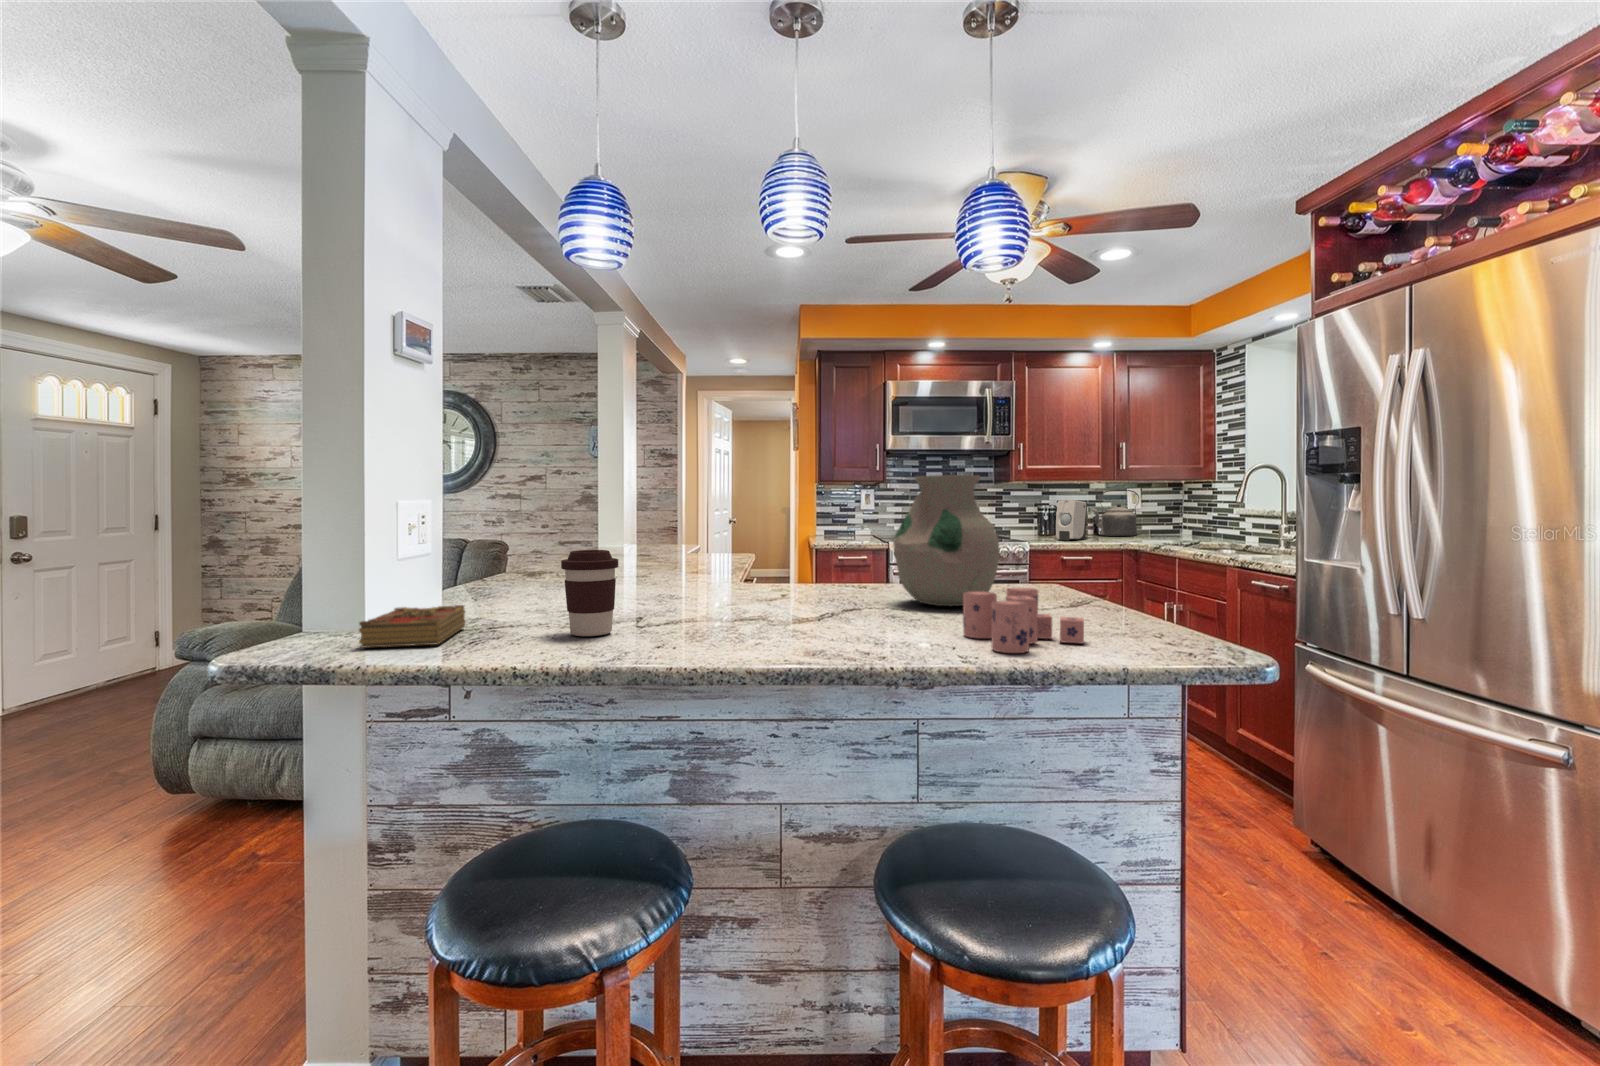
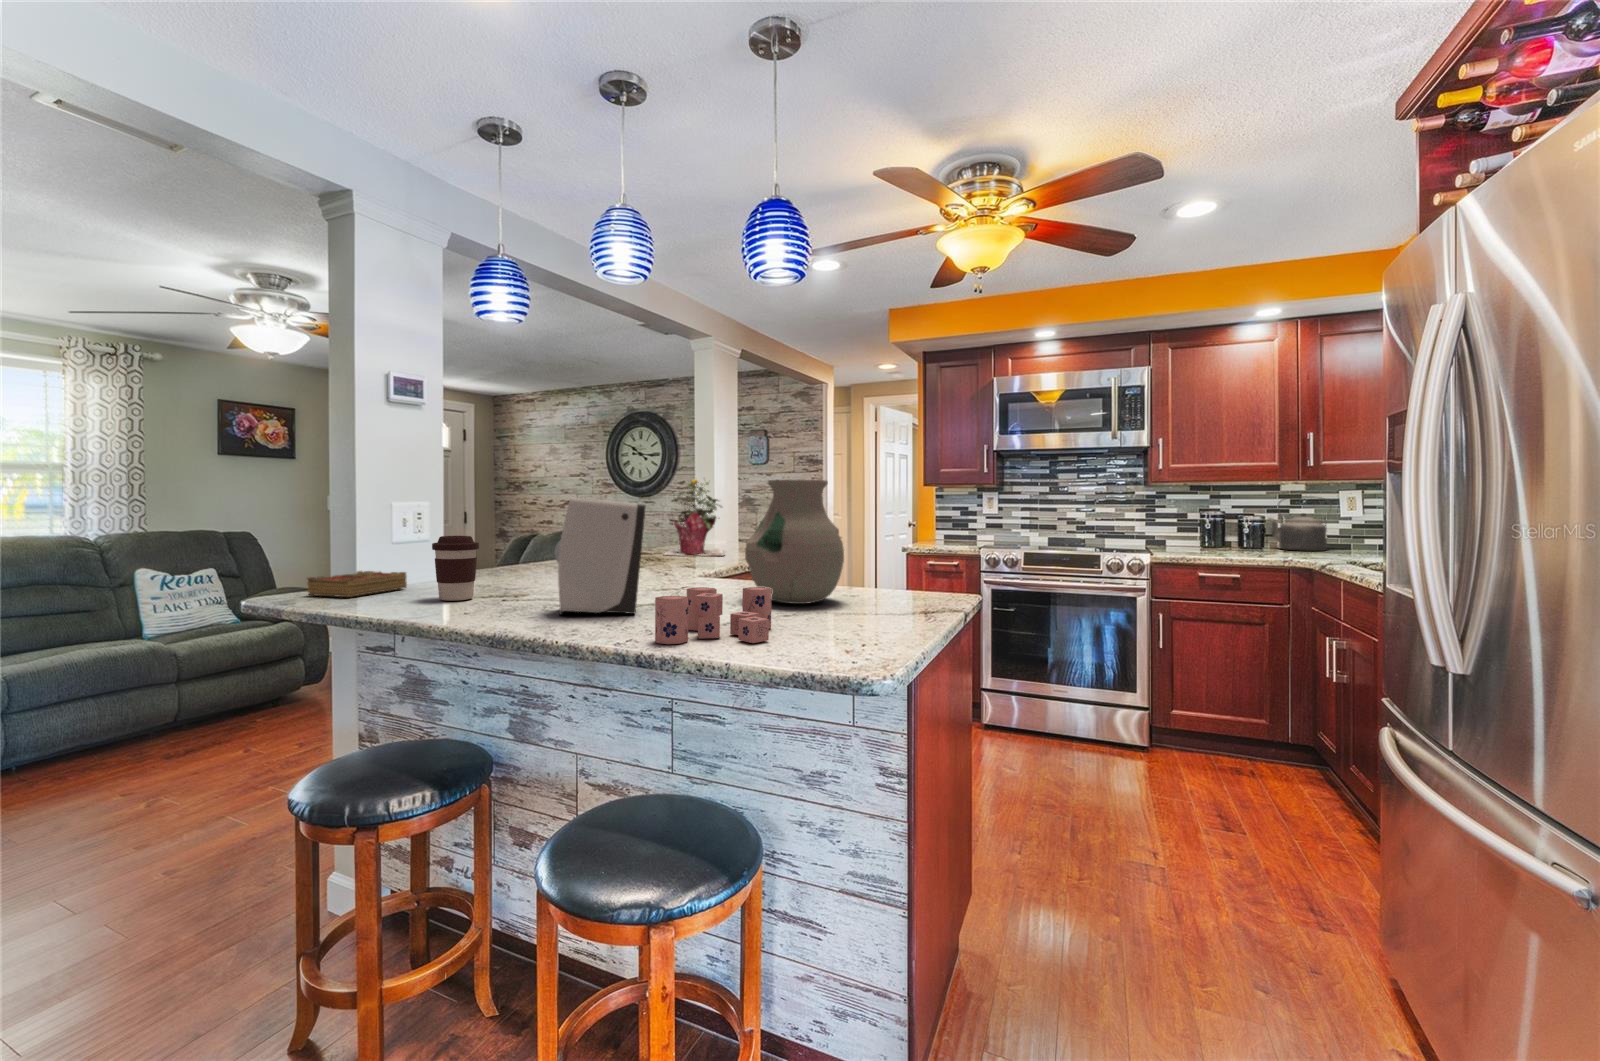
potted plant: none [592,474,677,569] -> present [664,479,725,556]
soap dispenser: present [1056,500,1087,540] -> present [554,497,646,615]

